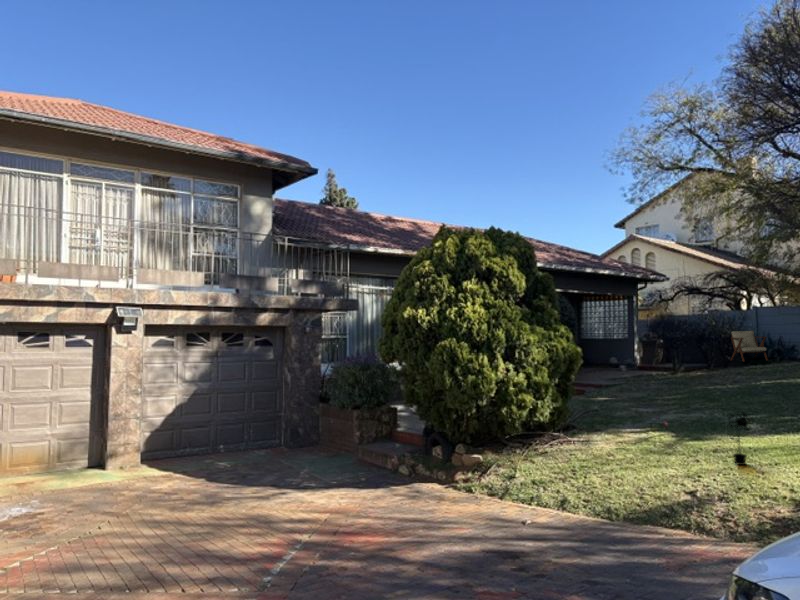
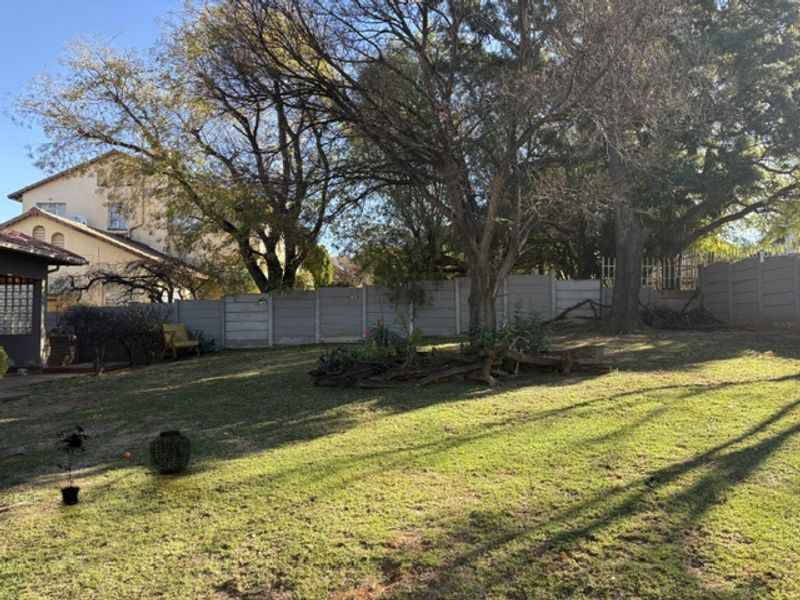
woven basket: none [671,409,700,437] -> present [150,430,191,475]
potted plant: present [728,413,752,465] -> present [56,425,91,504]

